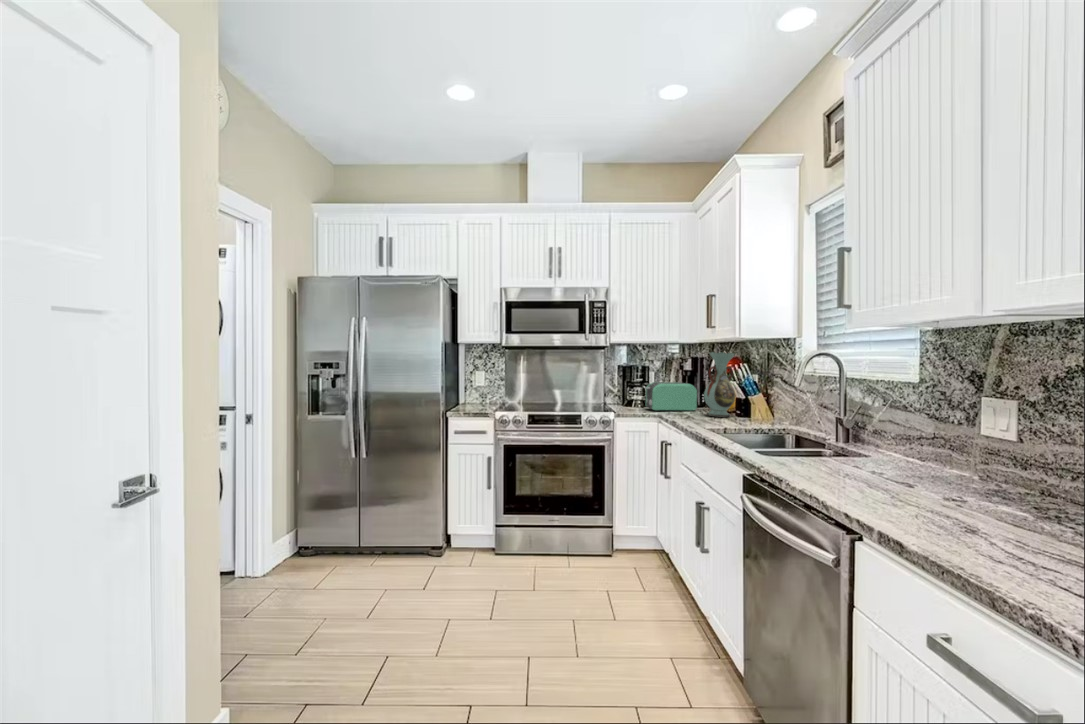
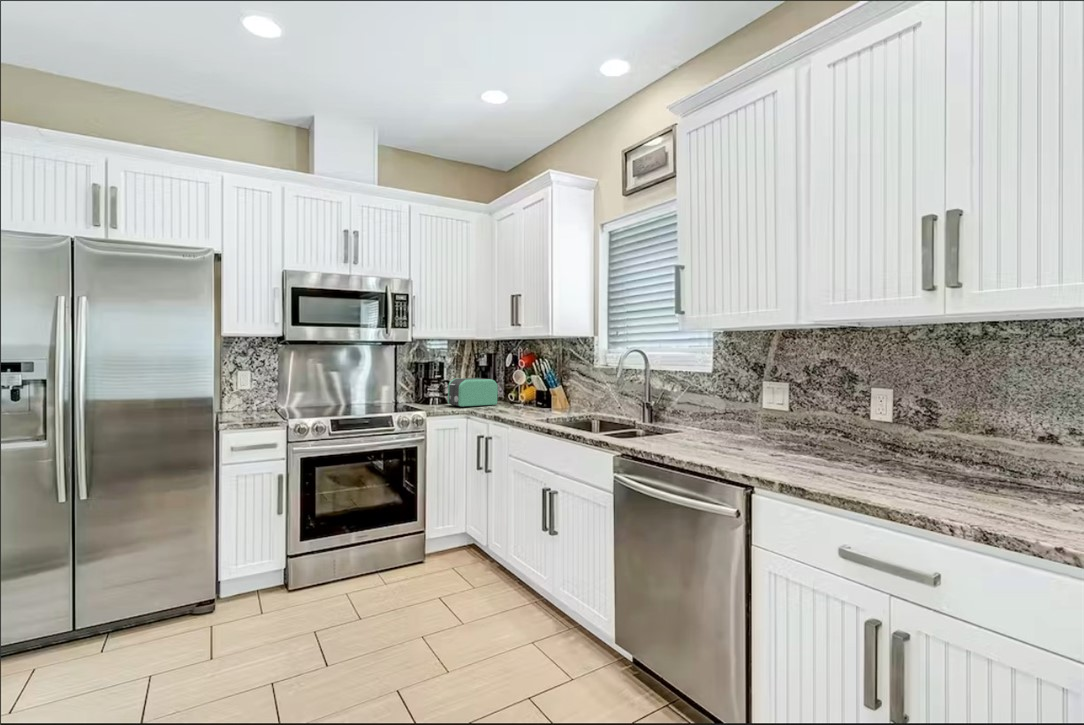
decorative vase: present [704,352,736,417] -> none [511,348,539,409]

